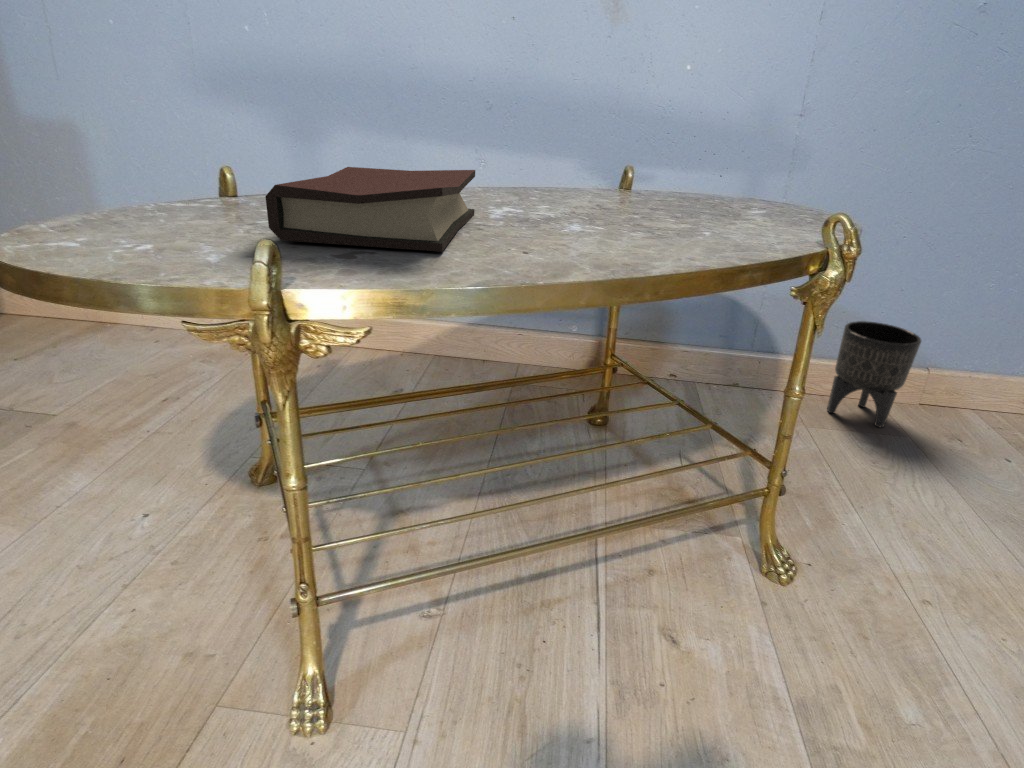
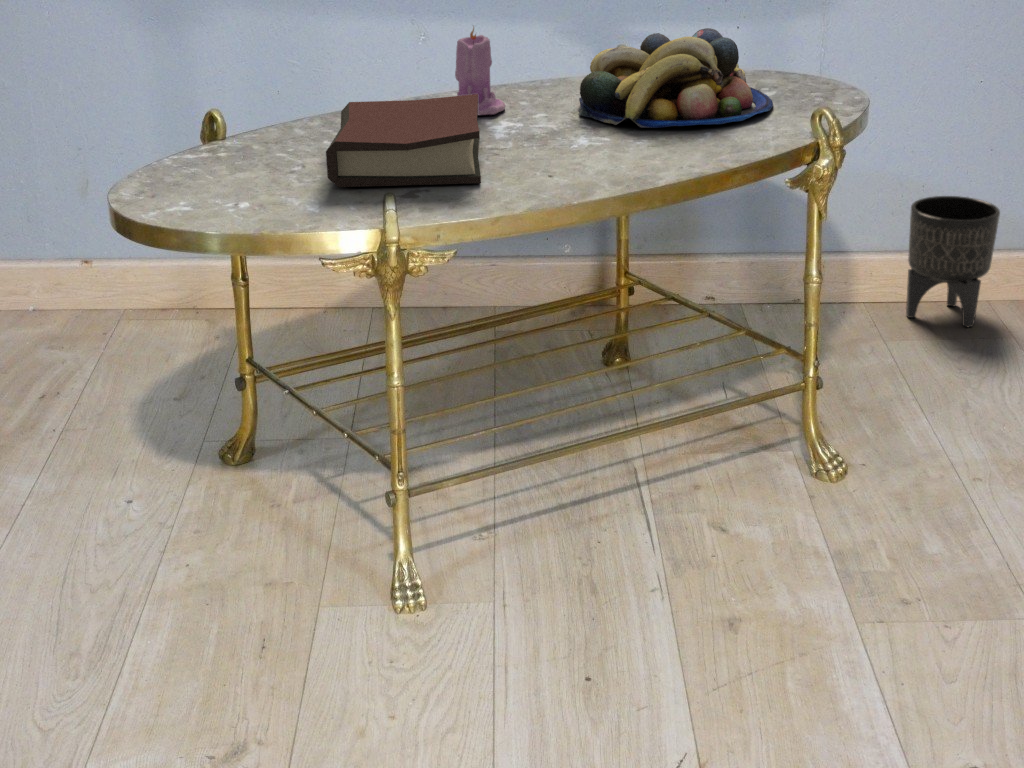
candle: none [456,113,513,201] -> present [455,27,505,115]
fruit bowl: none [579,139,771,225] -> present [579,28,773,128]

